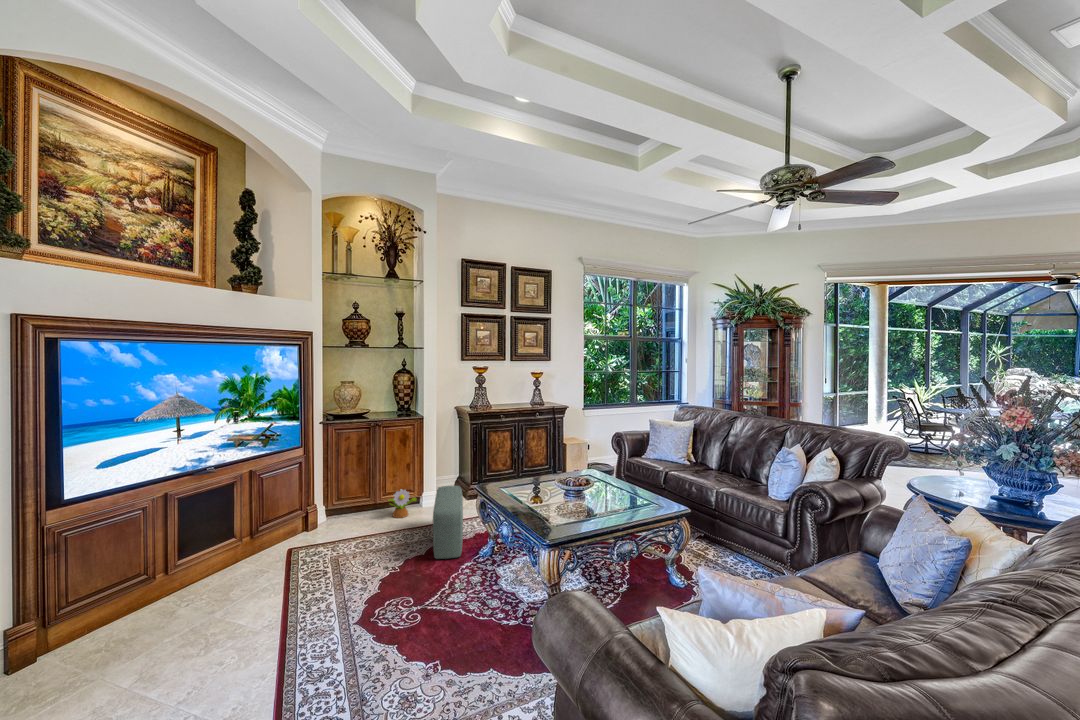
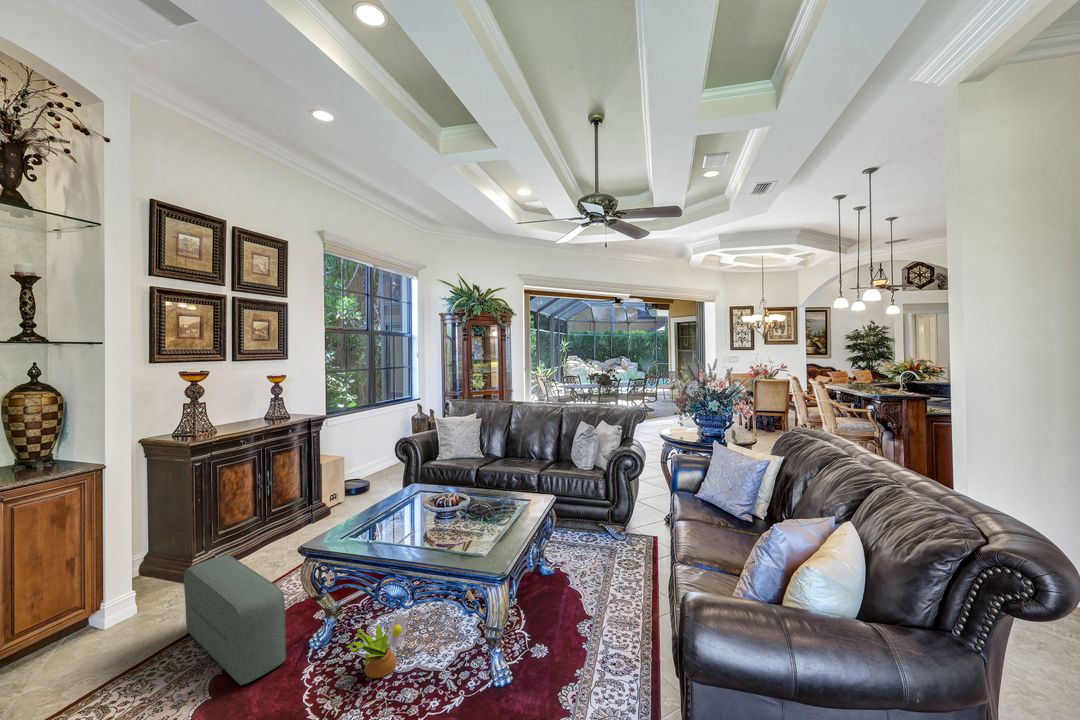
decorative plant: present [389,489,416,518] -> present [346,613,407,678]

